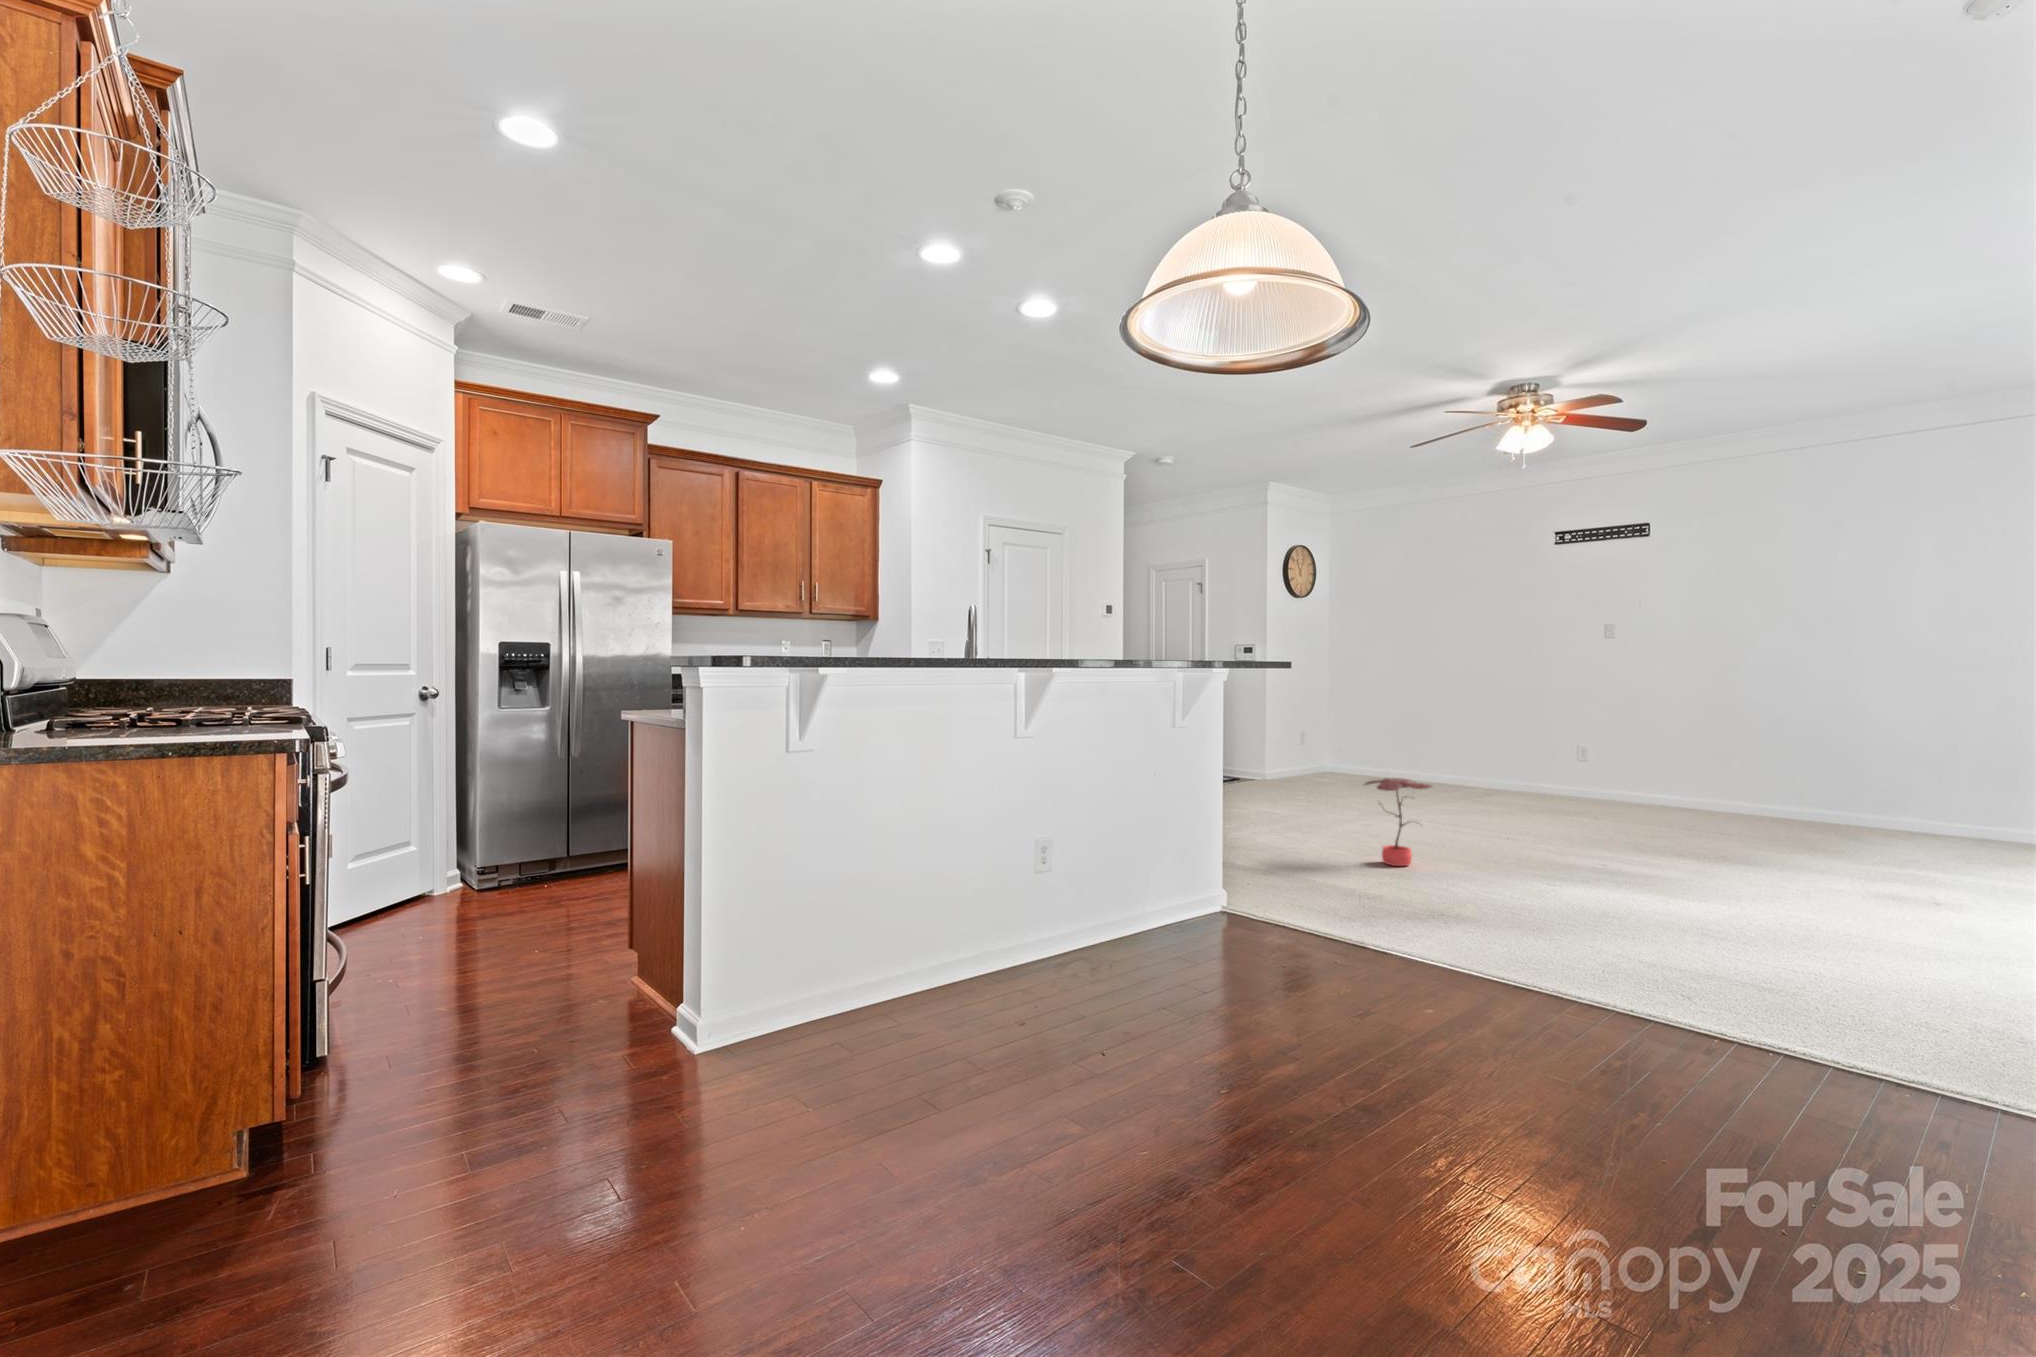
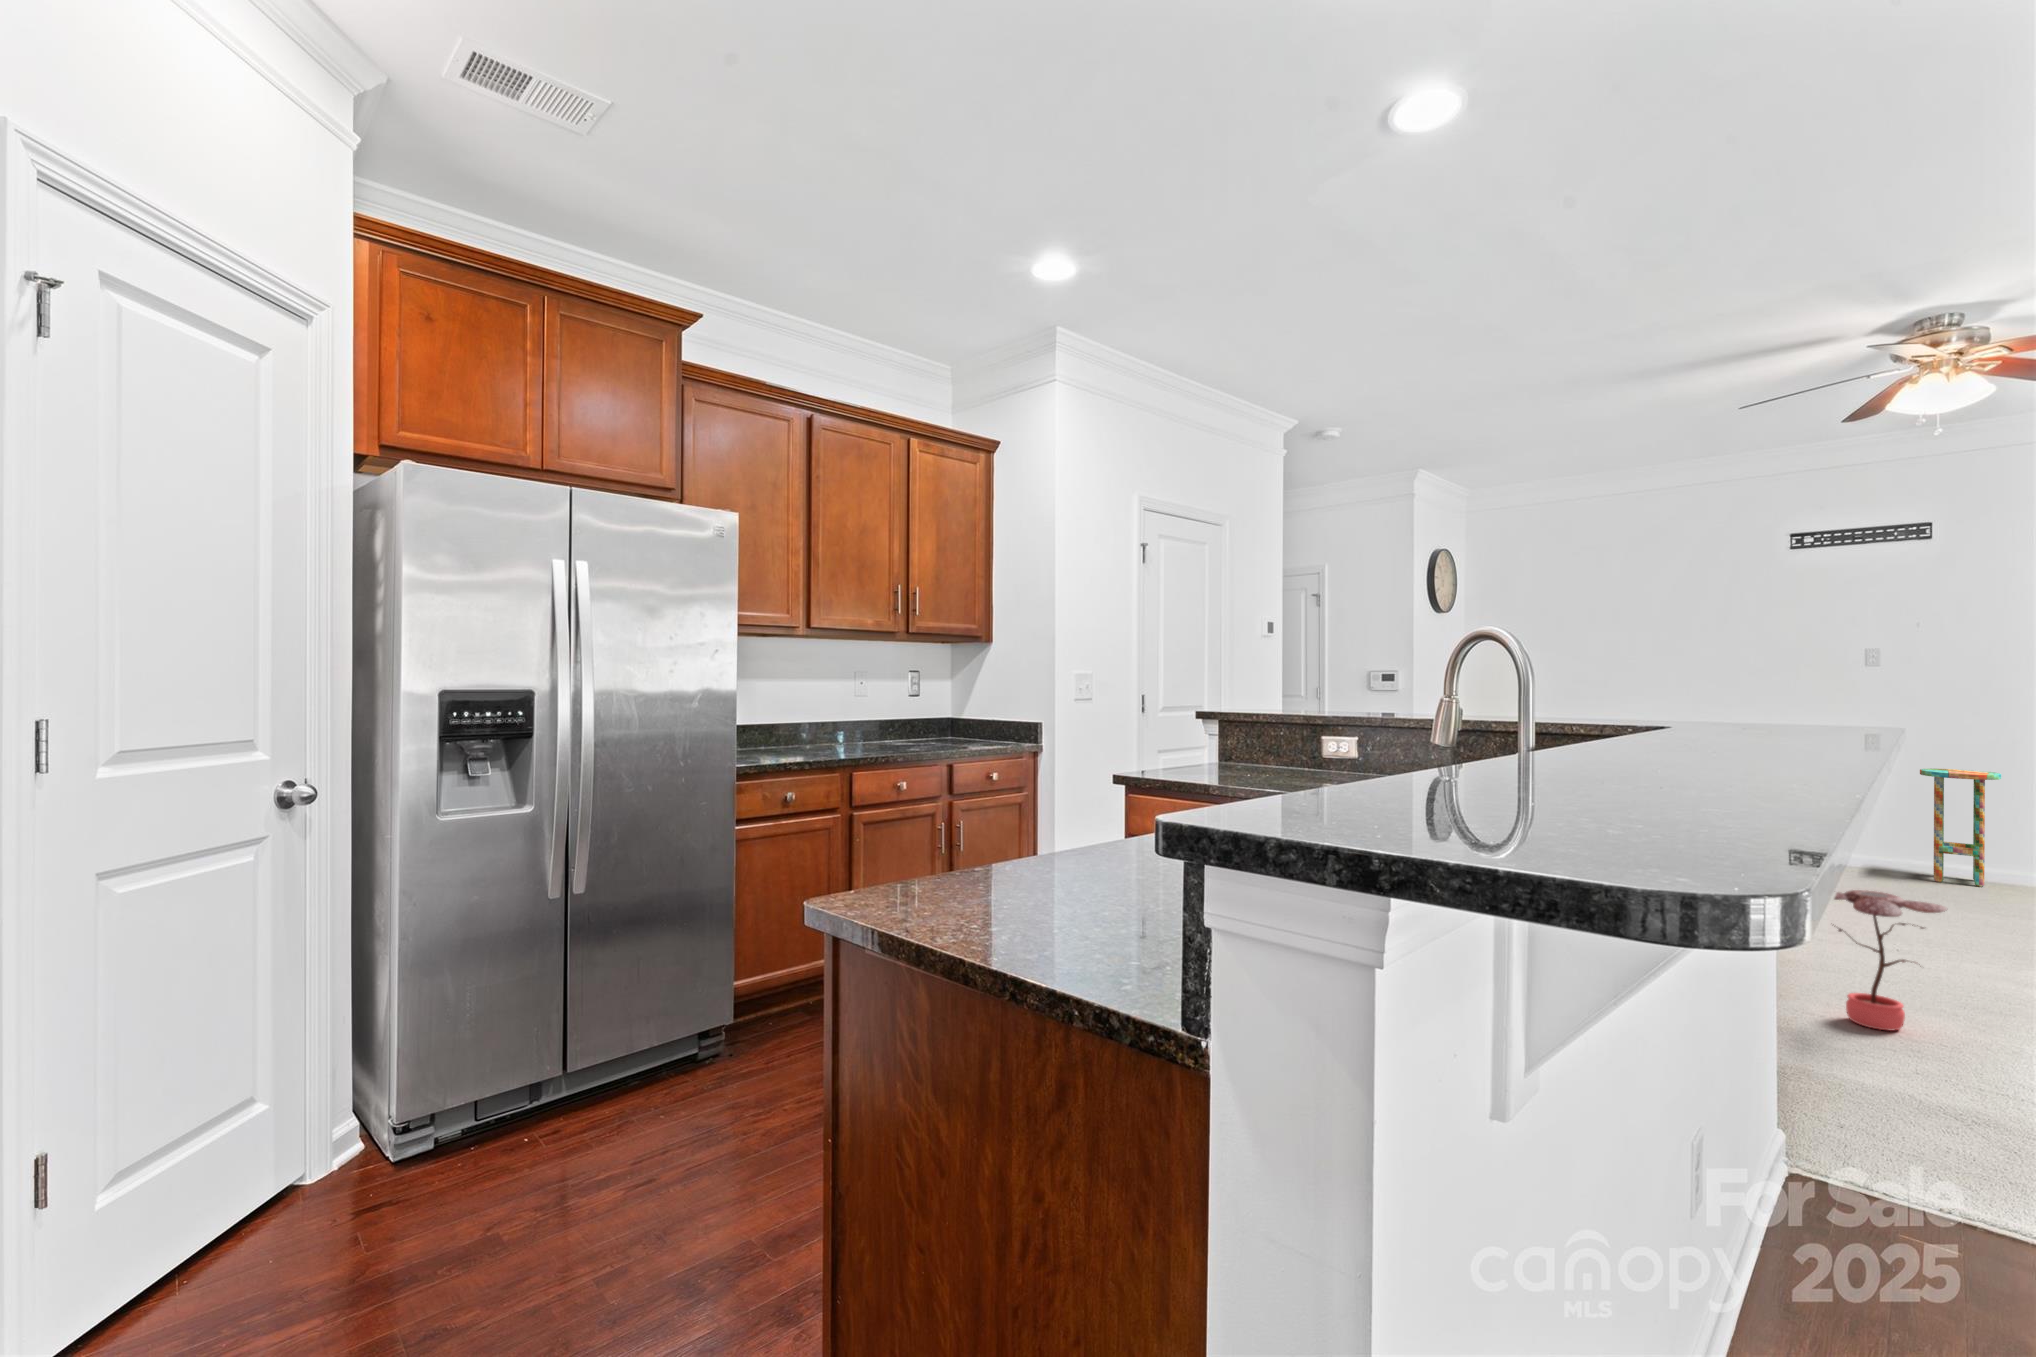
side table: none [1630,719,1685,809] -> present [1920,769,2001,887]

